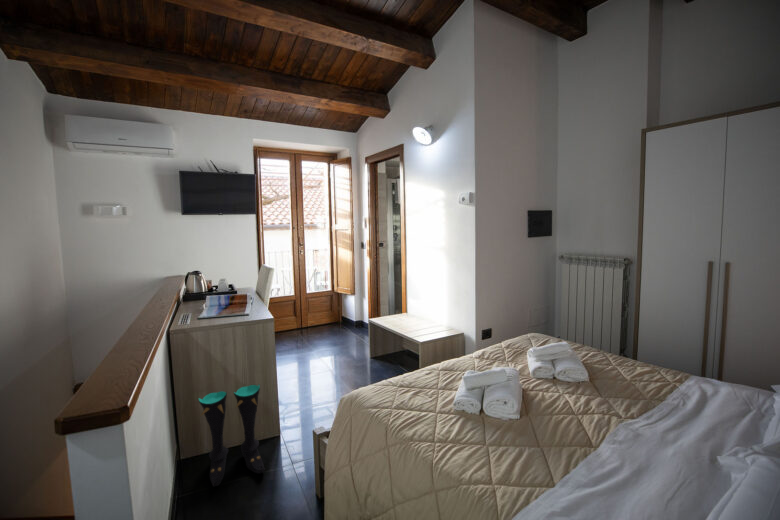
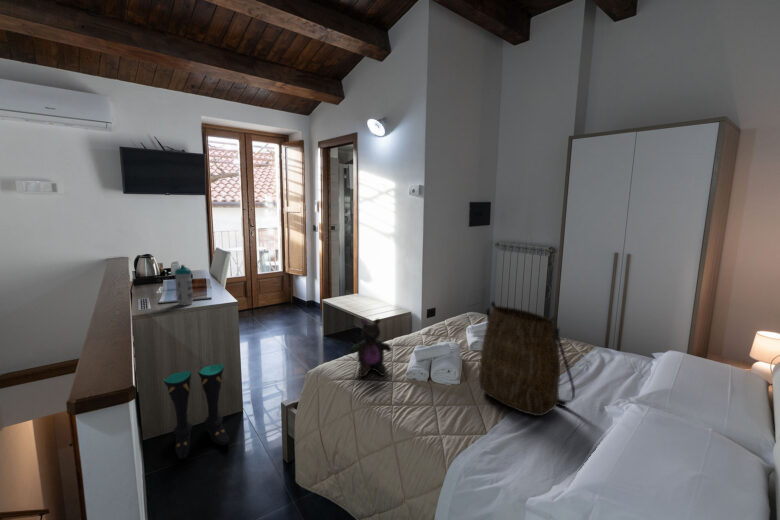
water bottle: none [215,281,232,322] -> present [175,265,193,305]
tote bag: none [543,317,675,467] -> present [479,301,575,416]
stuffed bear: none [388,338,436,405] -> present [350,319,391,377]

